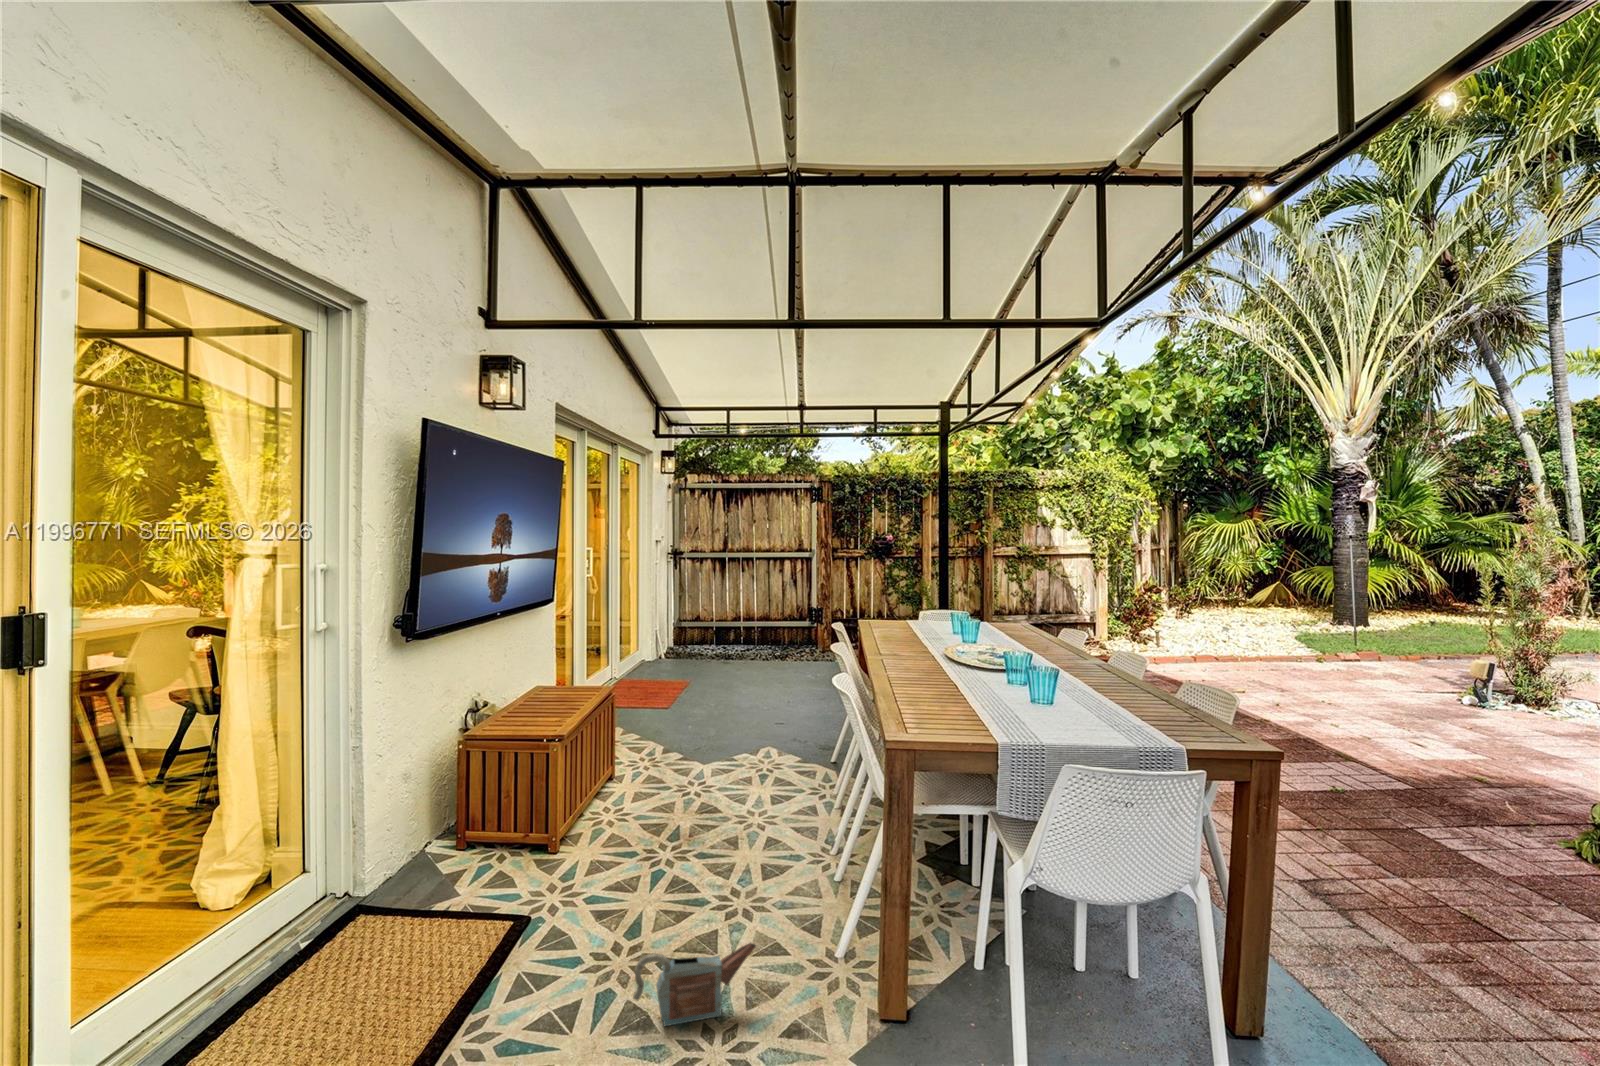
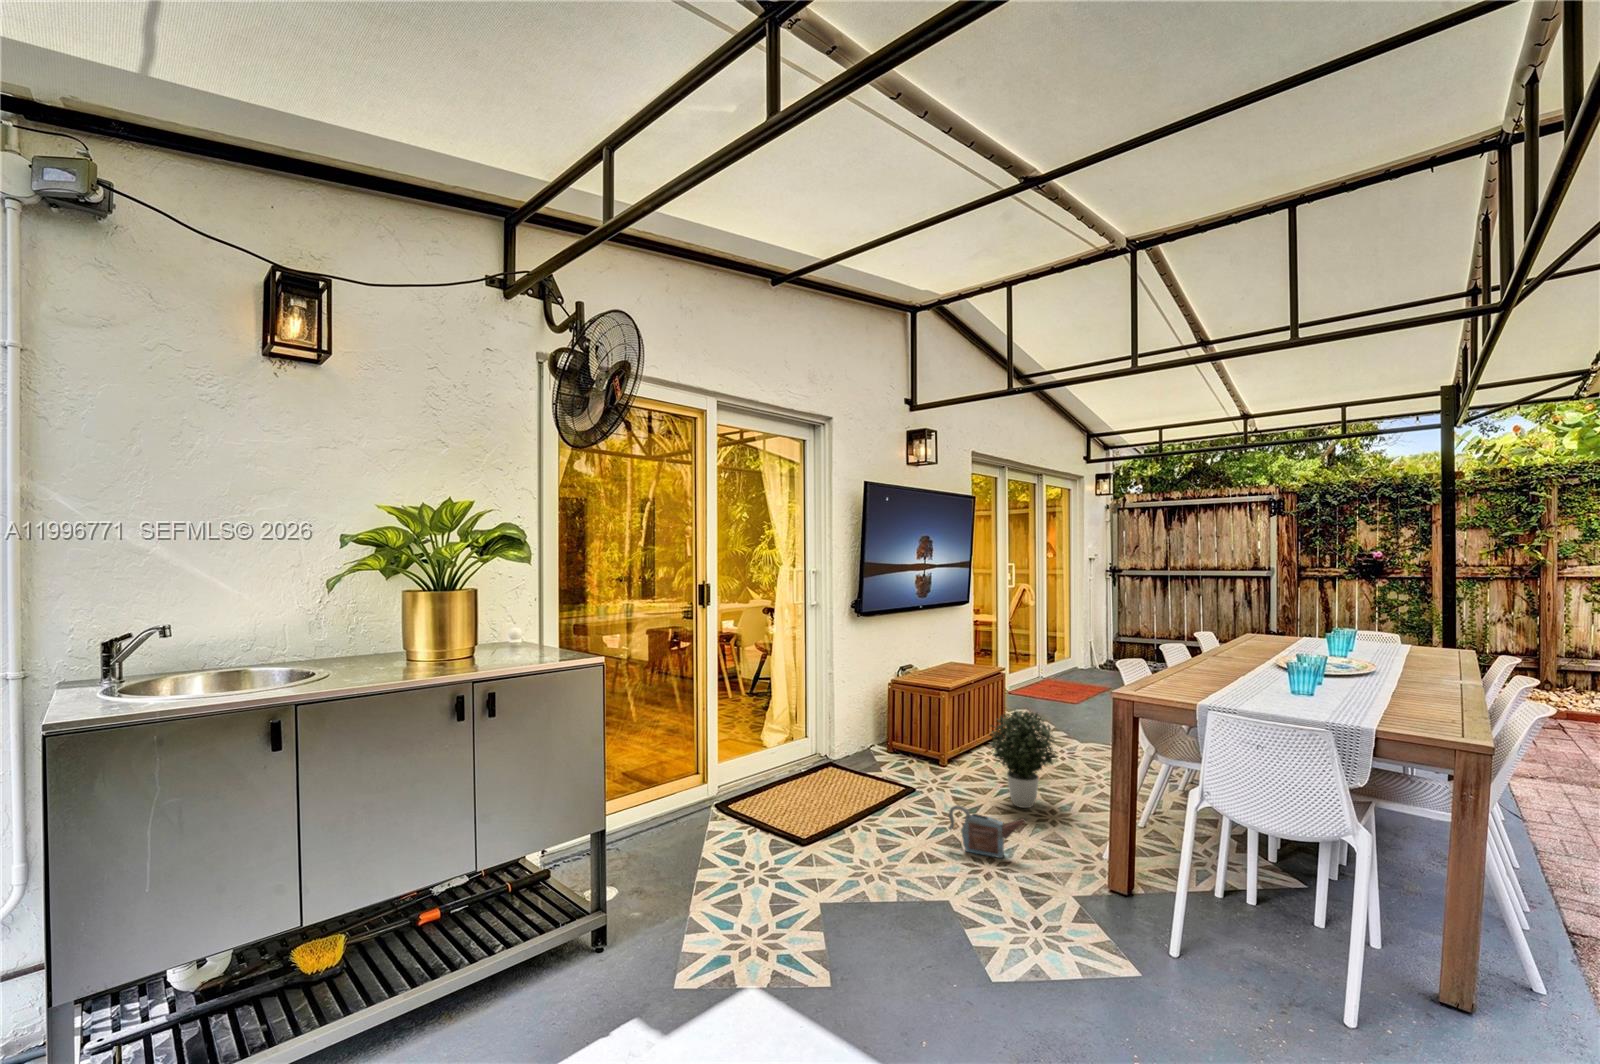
potted plant: none [646,760,741,899] -> present [989,711,1057,808]

